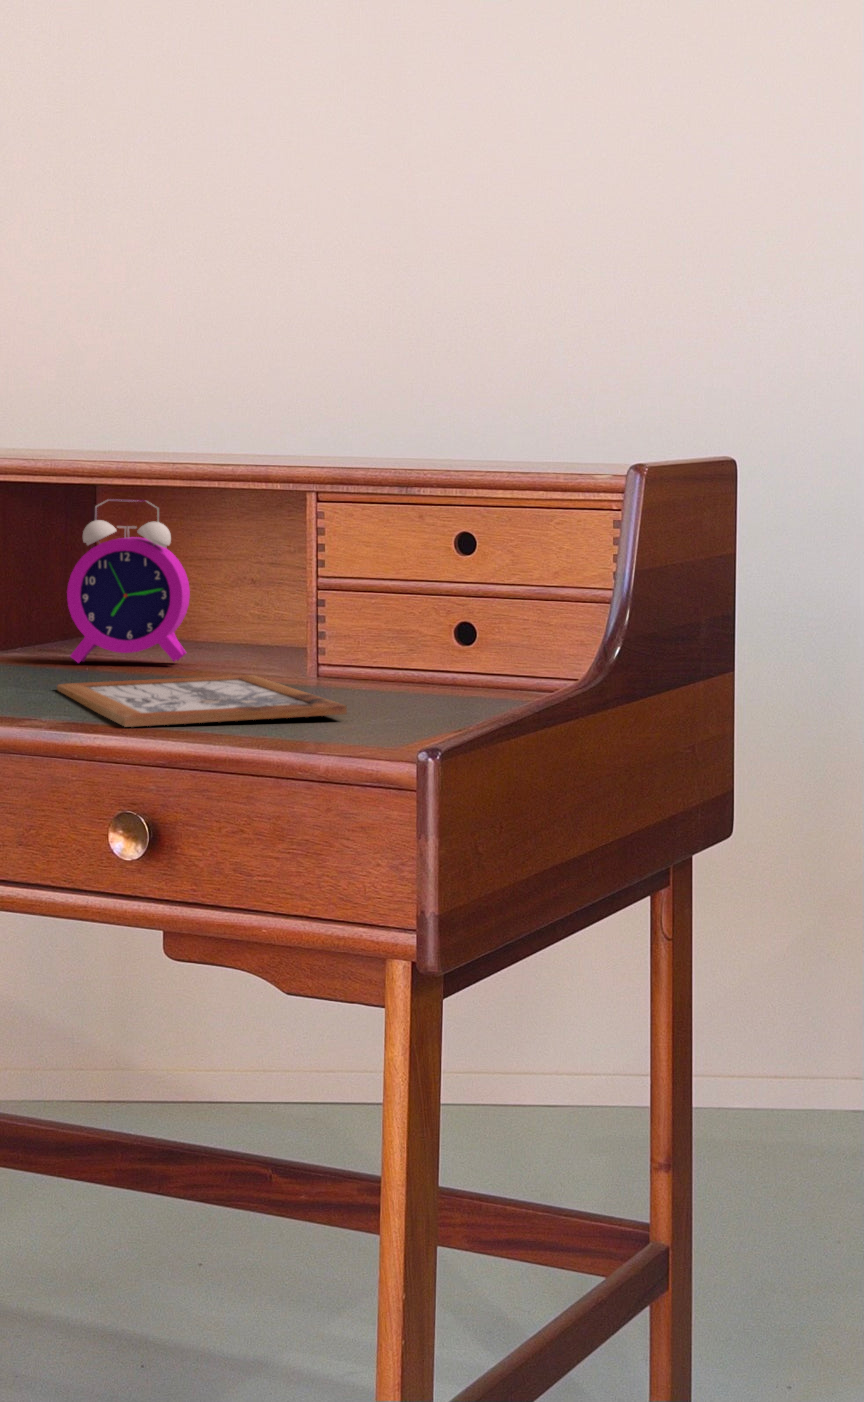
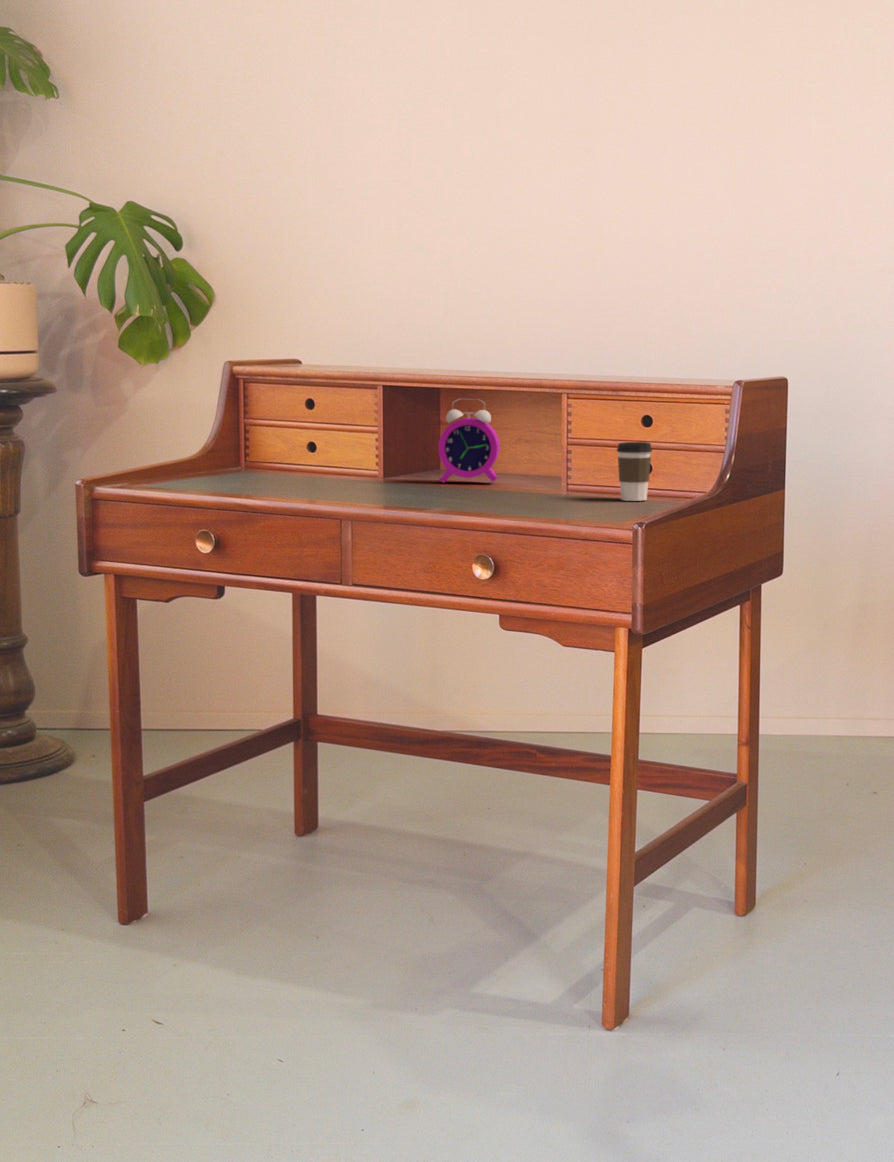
coffee cup: none [406,585,474,699] -> present [617,442,652,501]
picture frame: present [57,675,347,727] -> none [440,489,590,515]

